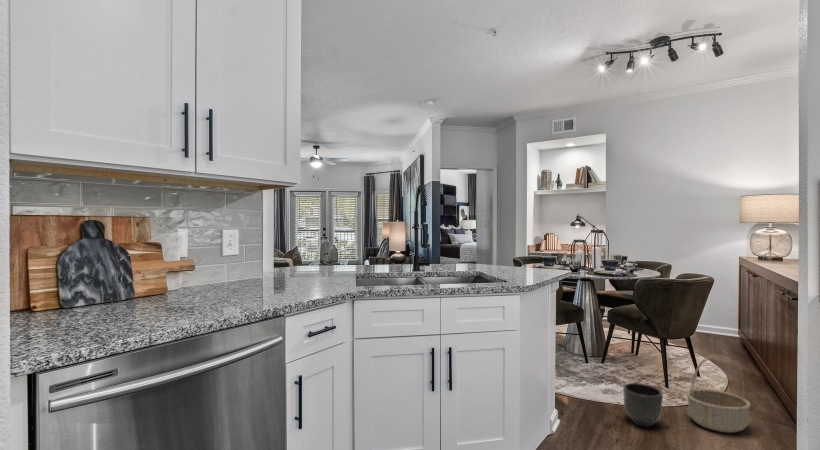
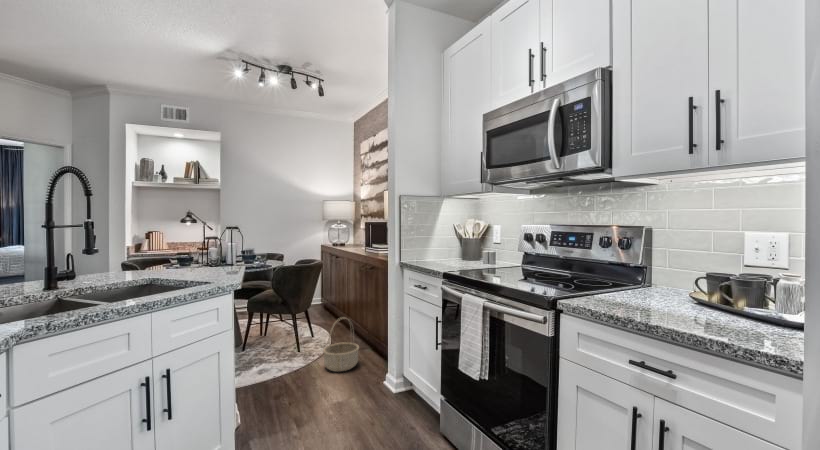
planter: present [623,383,663,427] -> none [286,354,314,388]

